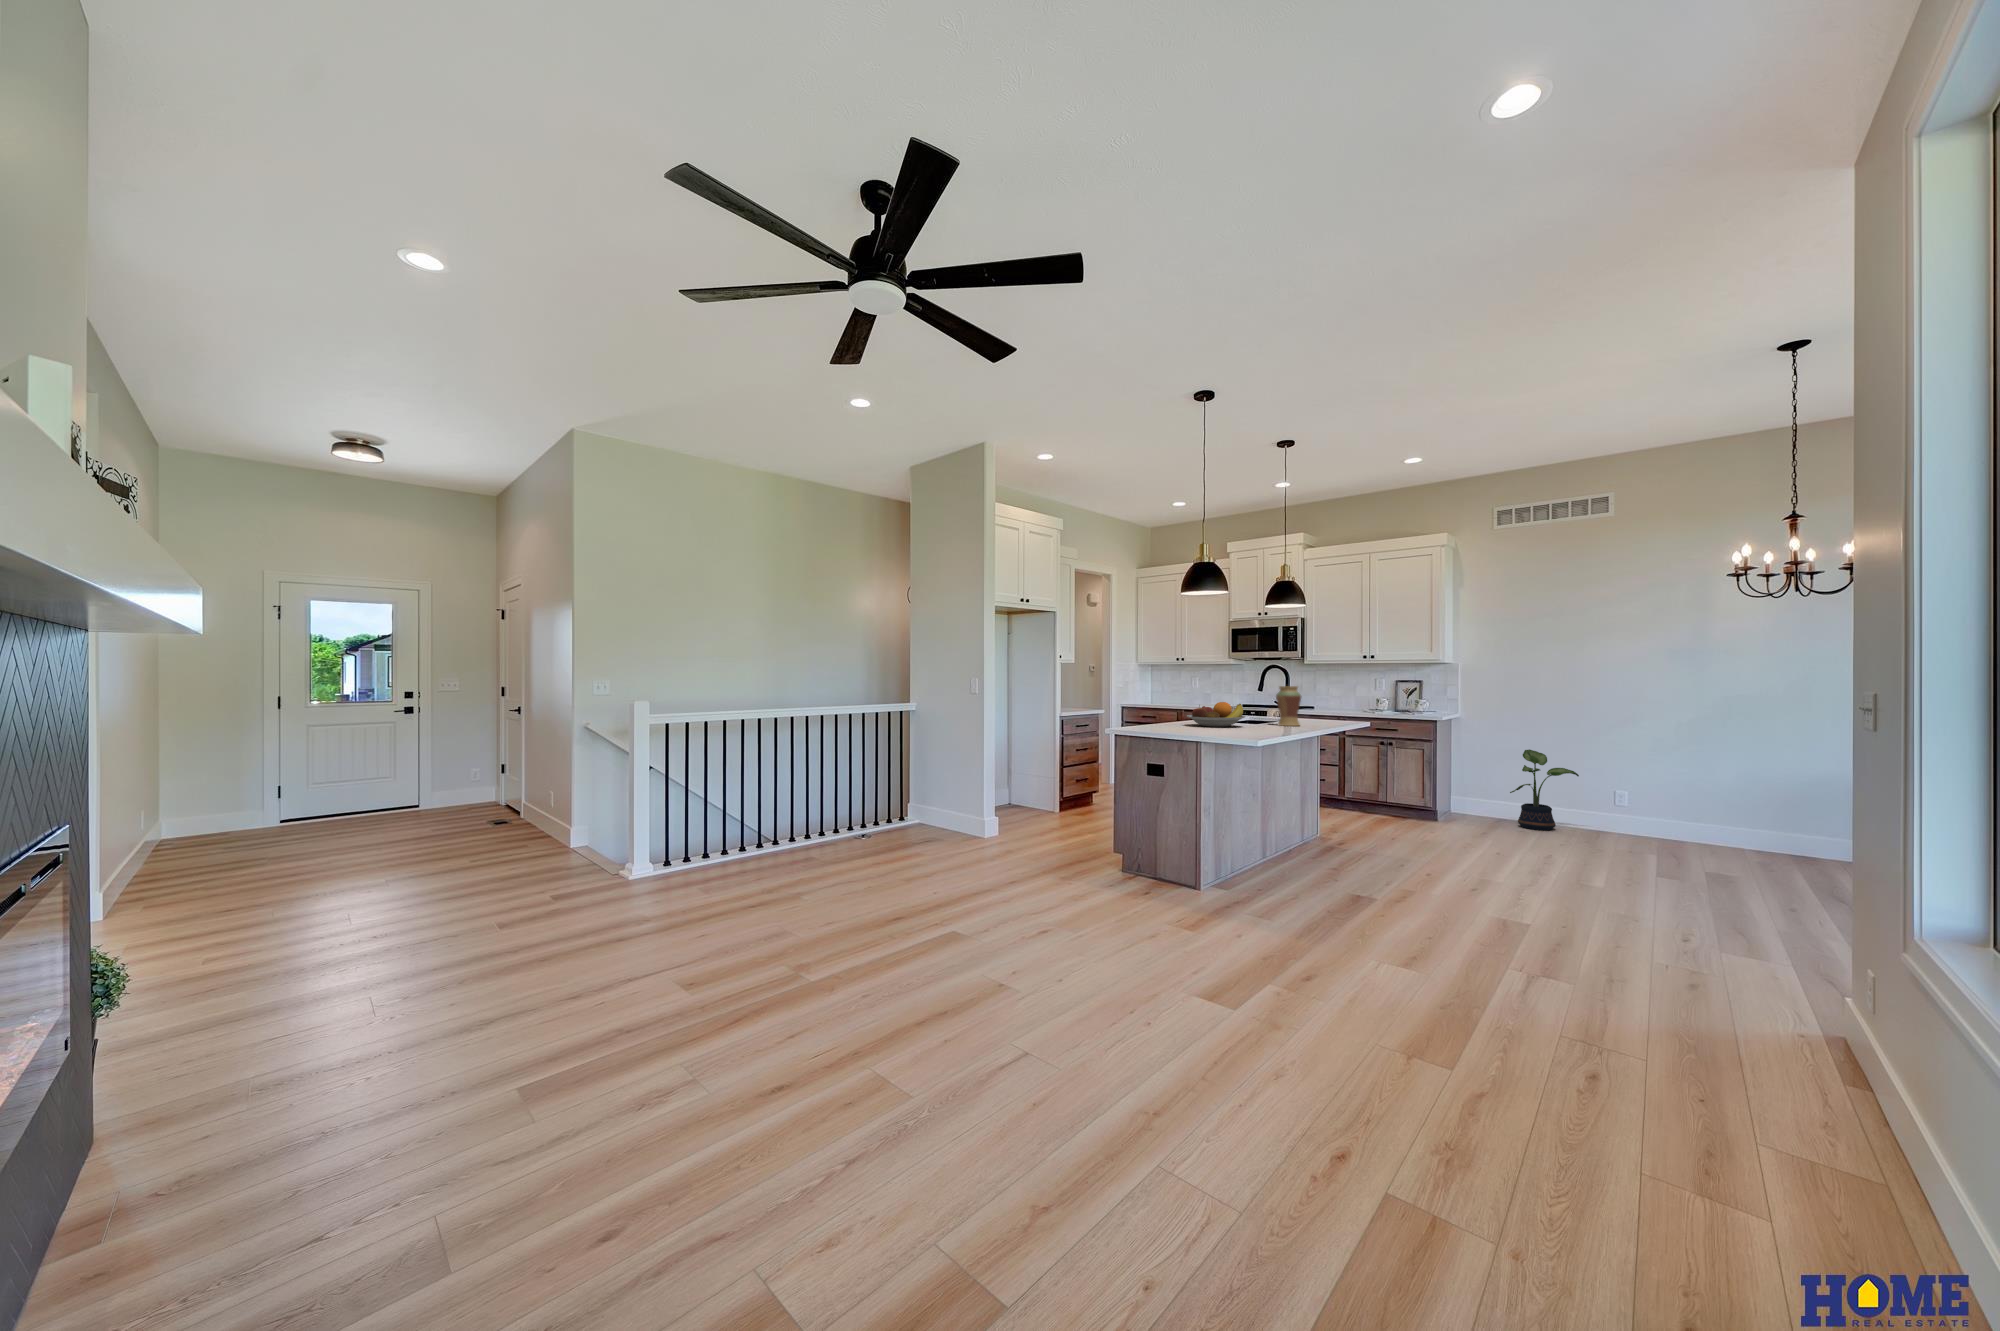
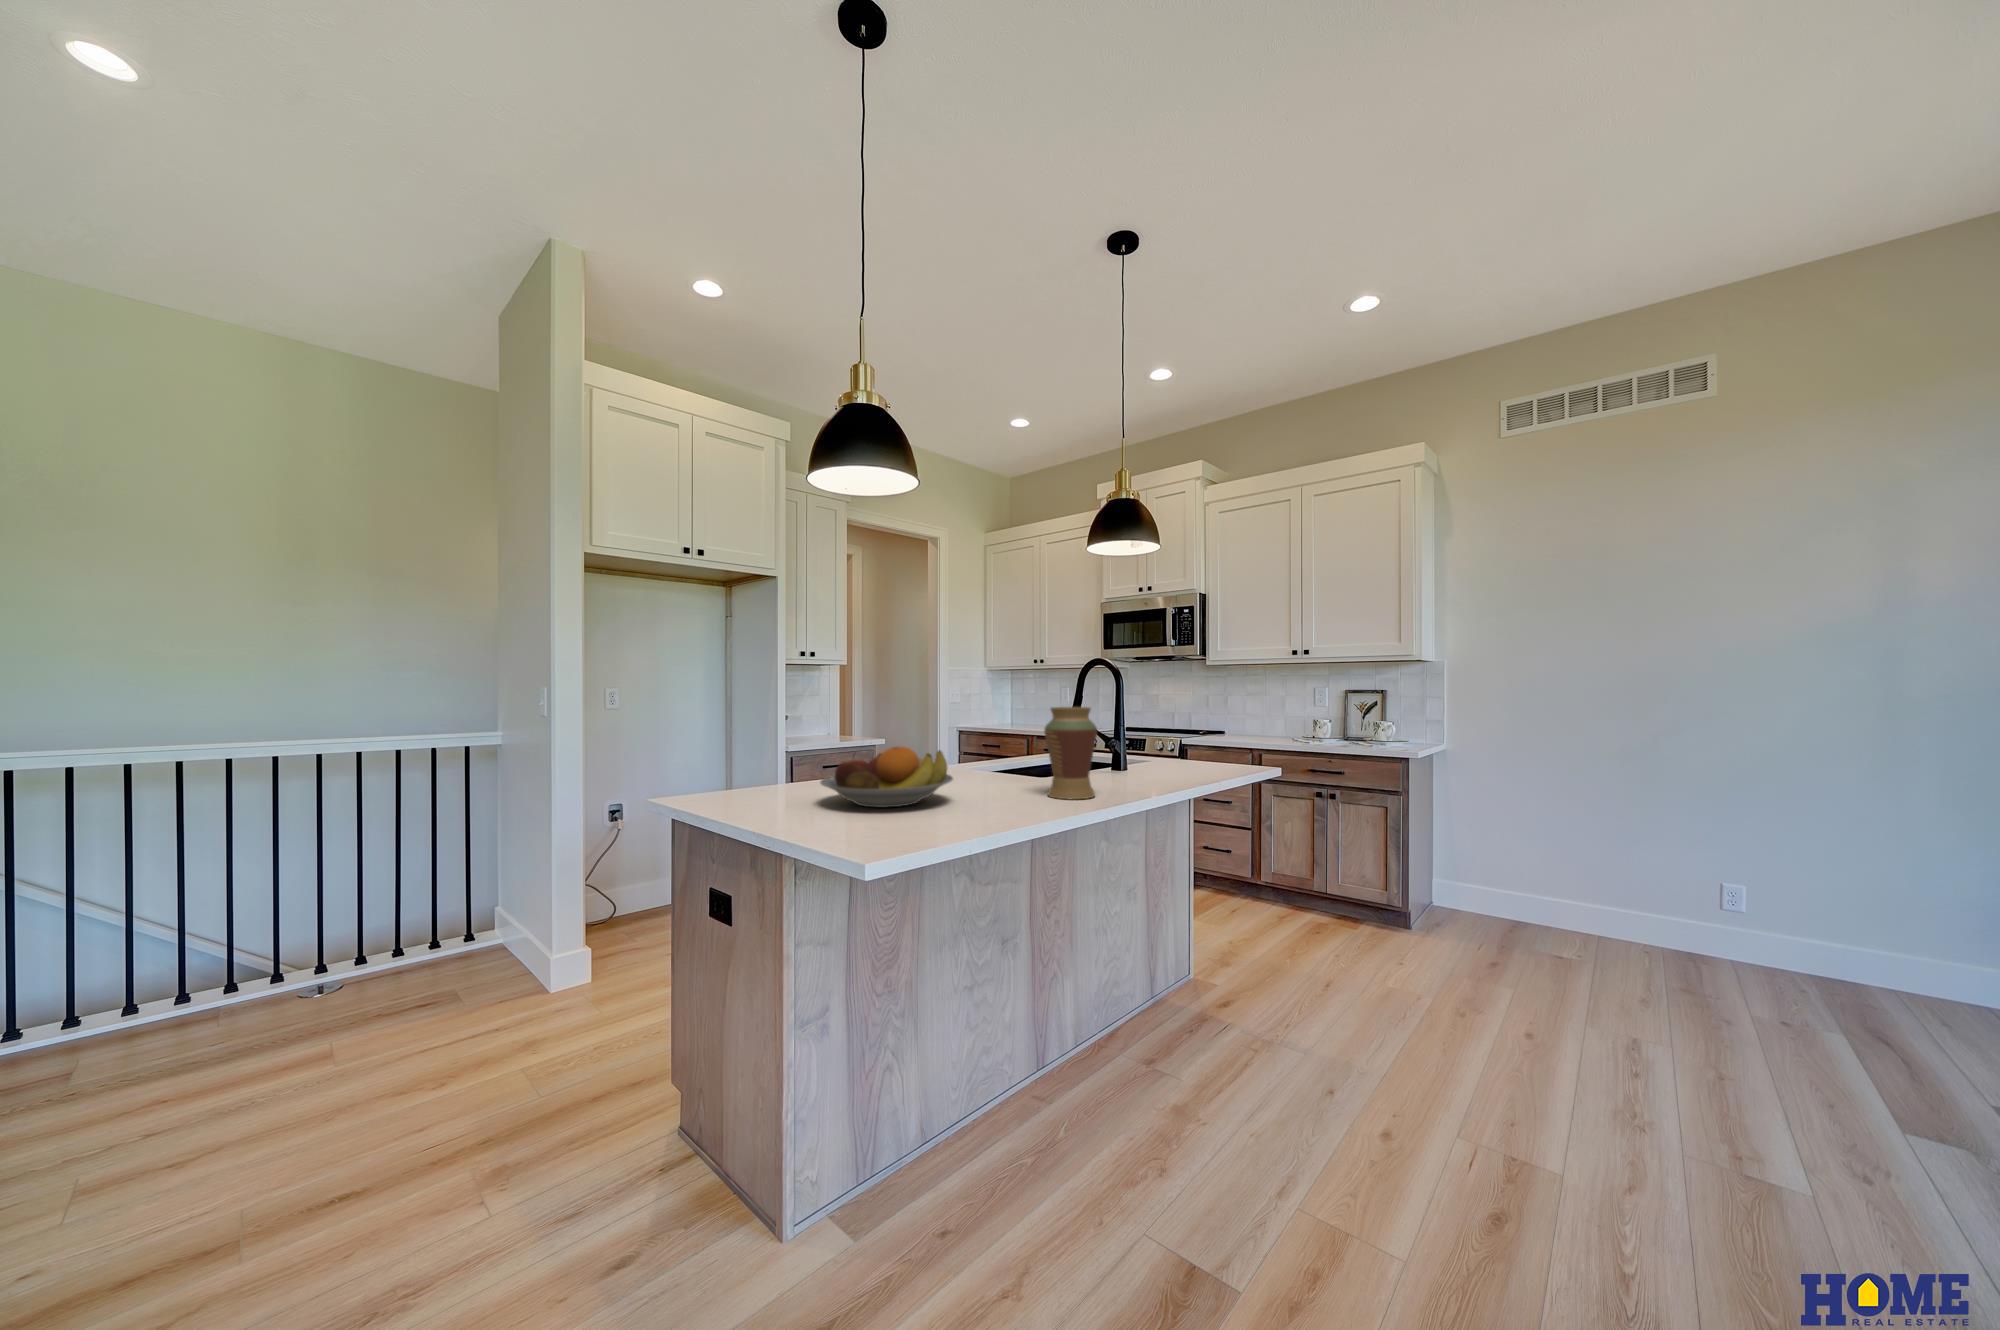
potted plant: present [1510,749,1579,830] -> none [1536,808,1663,960]

